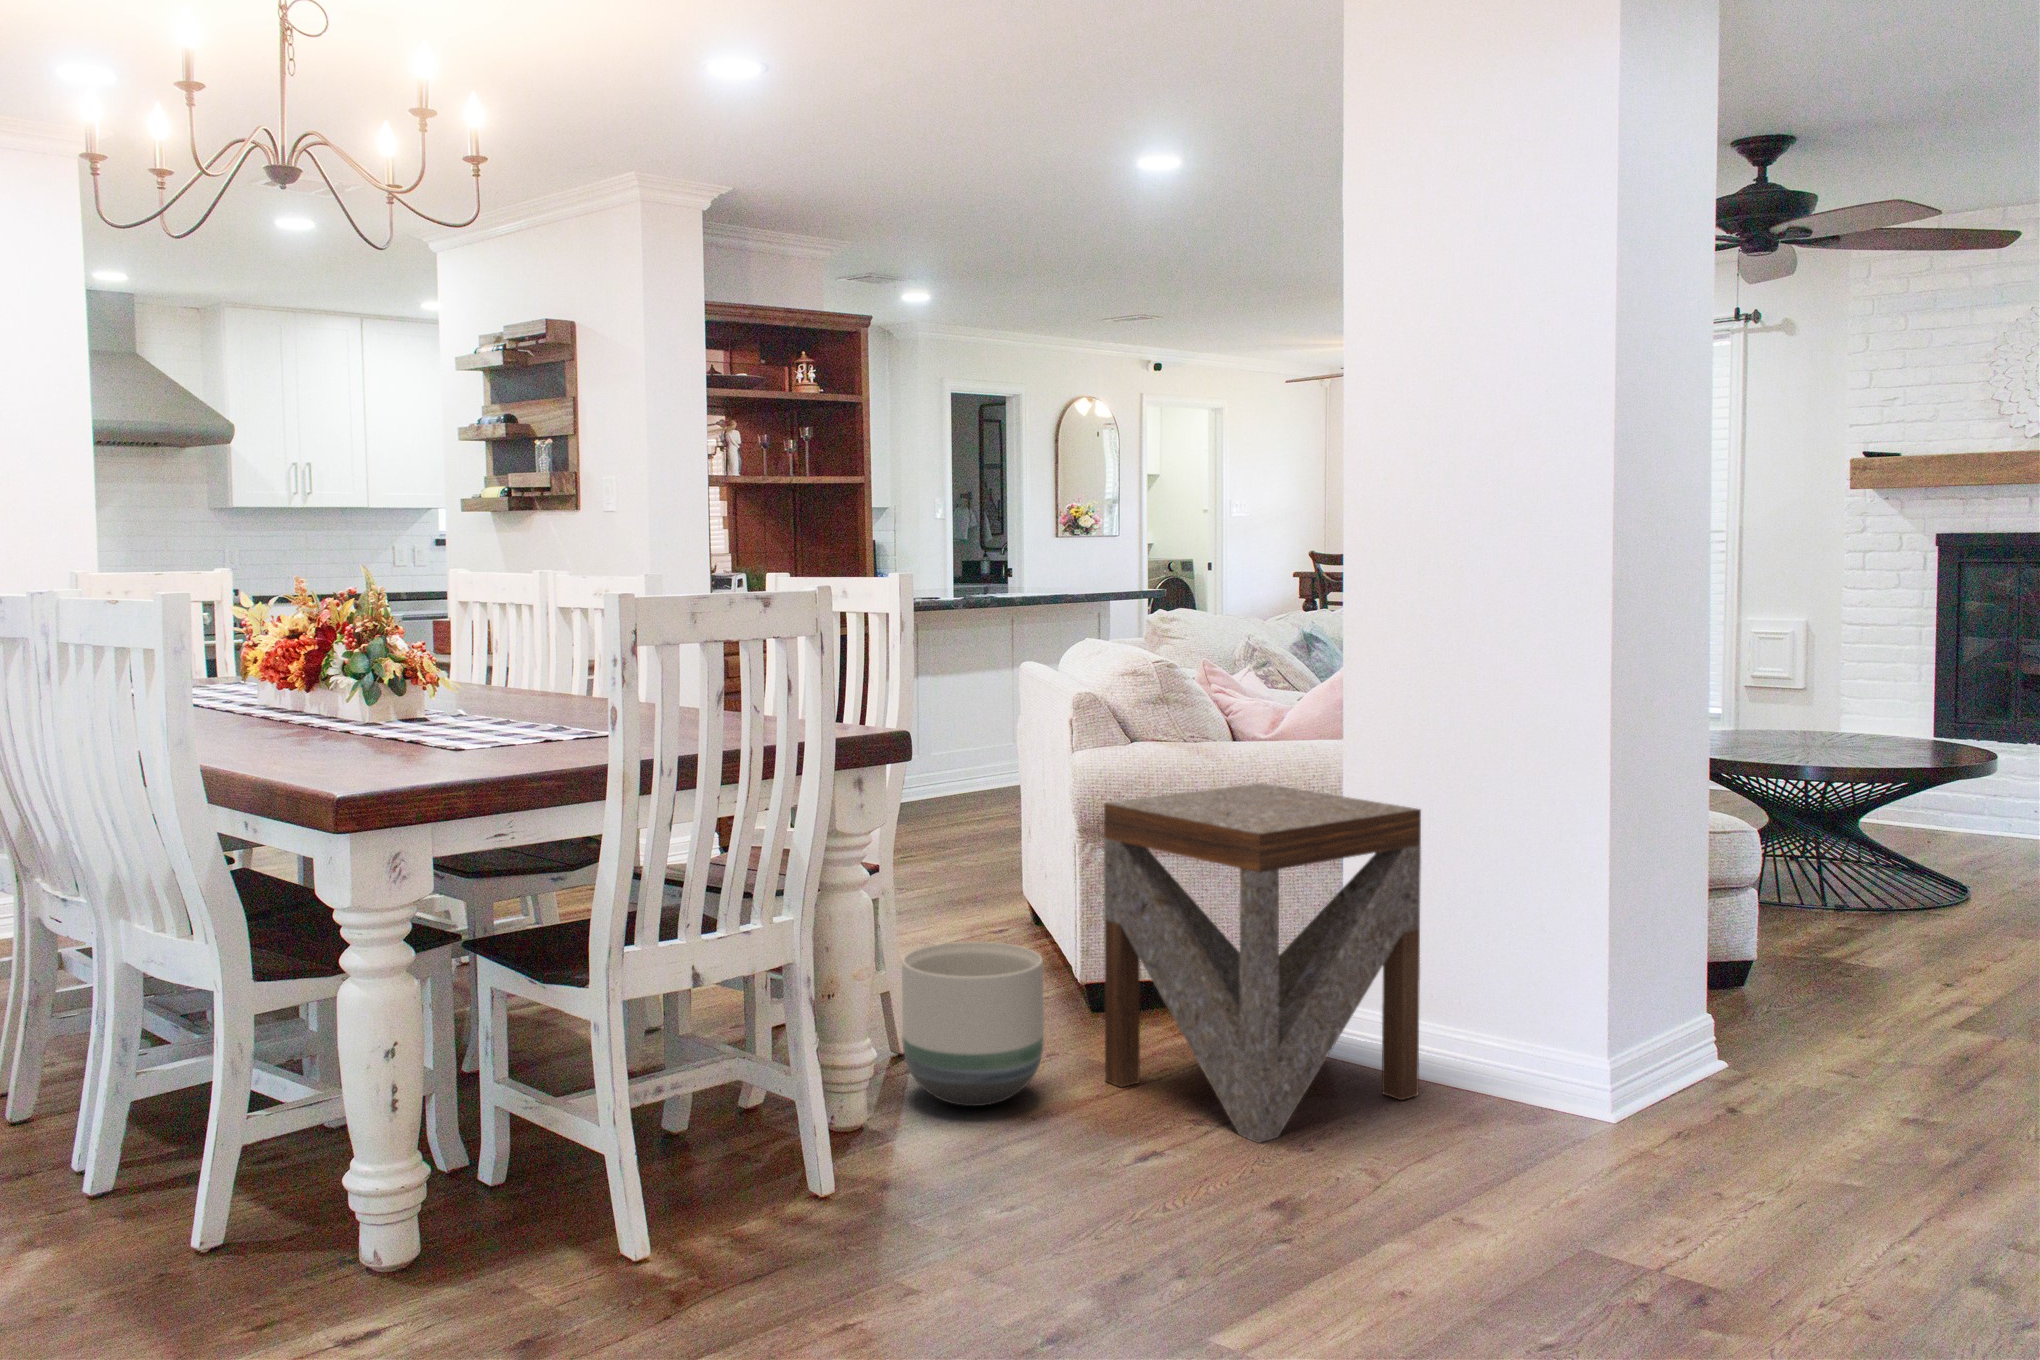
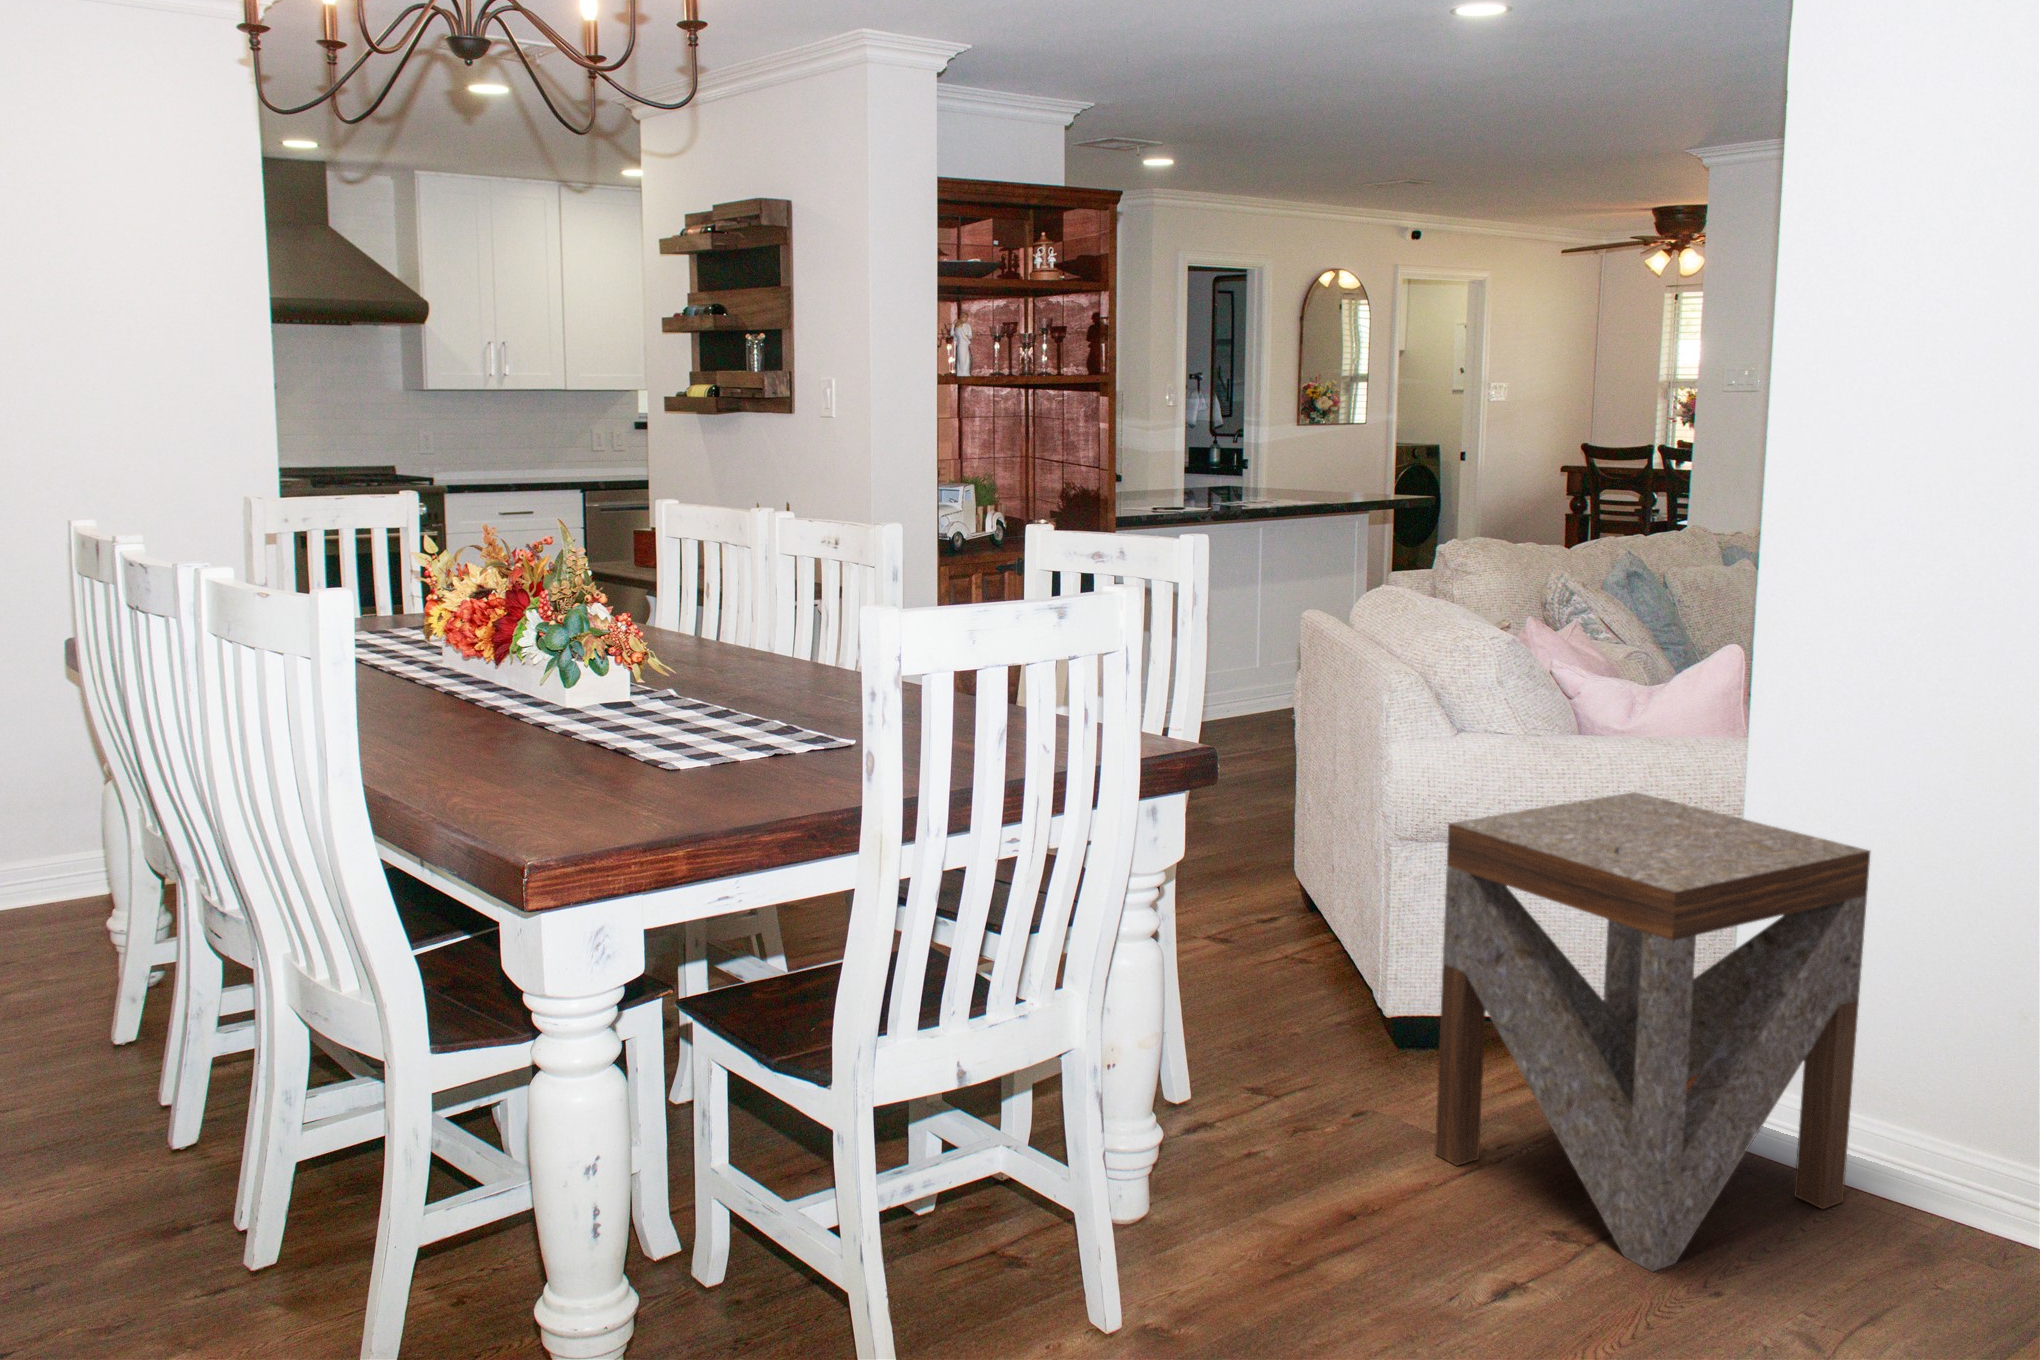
planter: present [902,942,1044,1106] -> none [1193,981,1369,1188]

